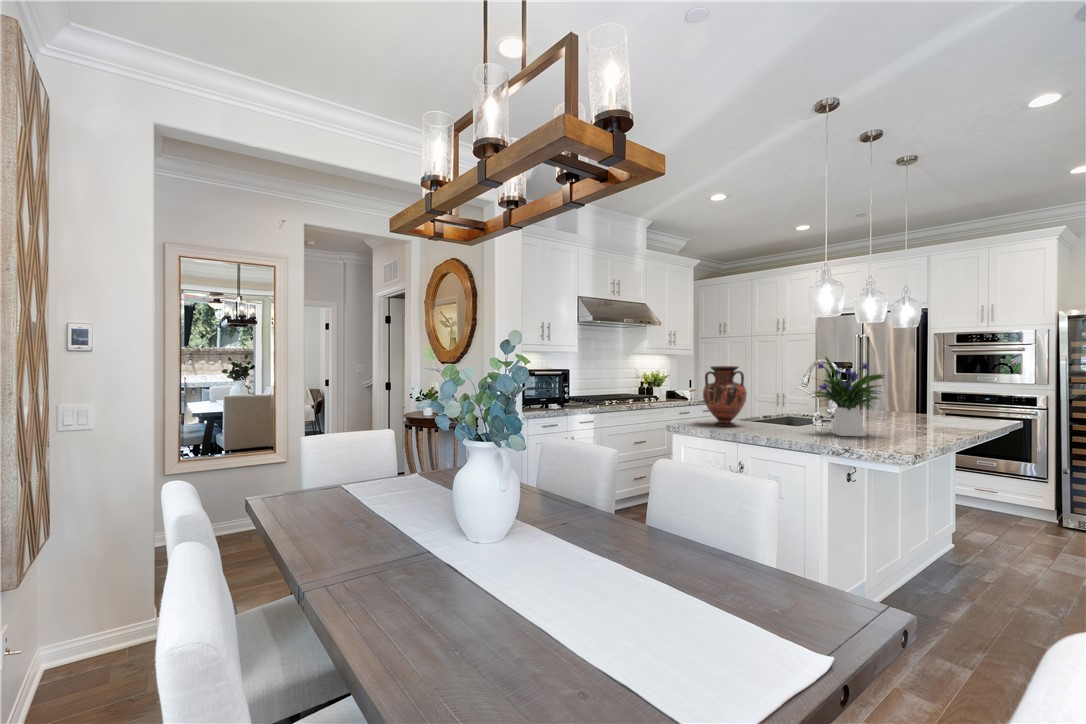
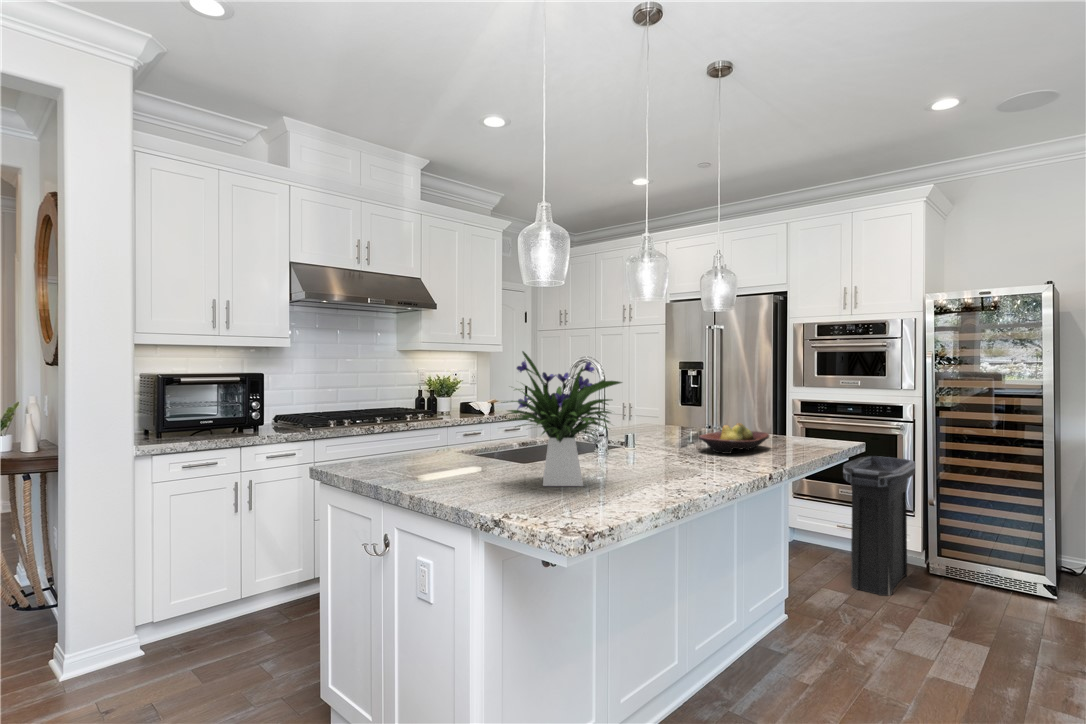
vase: present [703,366,747,426] -> none [371,367,441,468]
fruit bowl: none [904,404,956,424] -> present [699,423,769,454]
trash can: none [990,435,1051,538] -> present [843,456,915,596]

